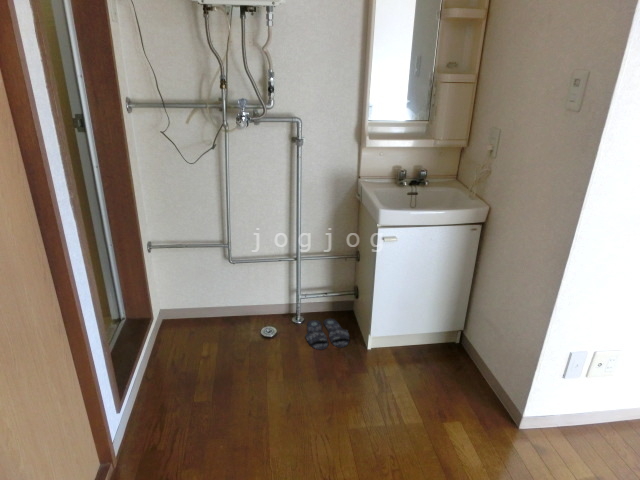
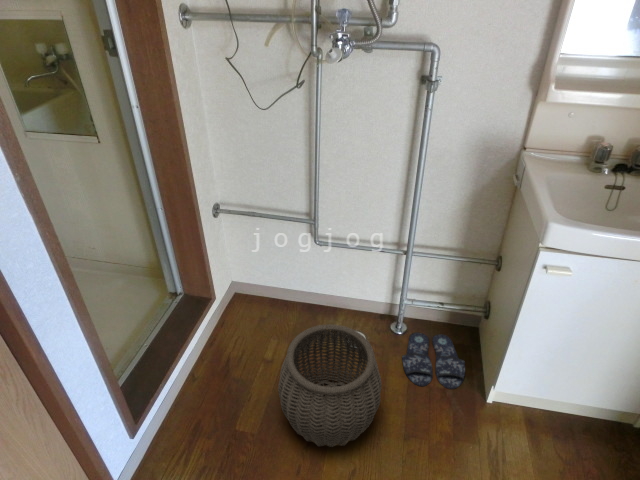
woven basket: none [223,308,298,396] -> present [278,324,382,447]

